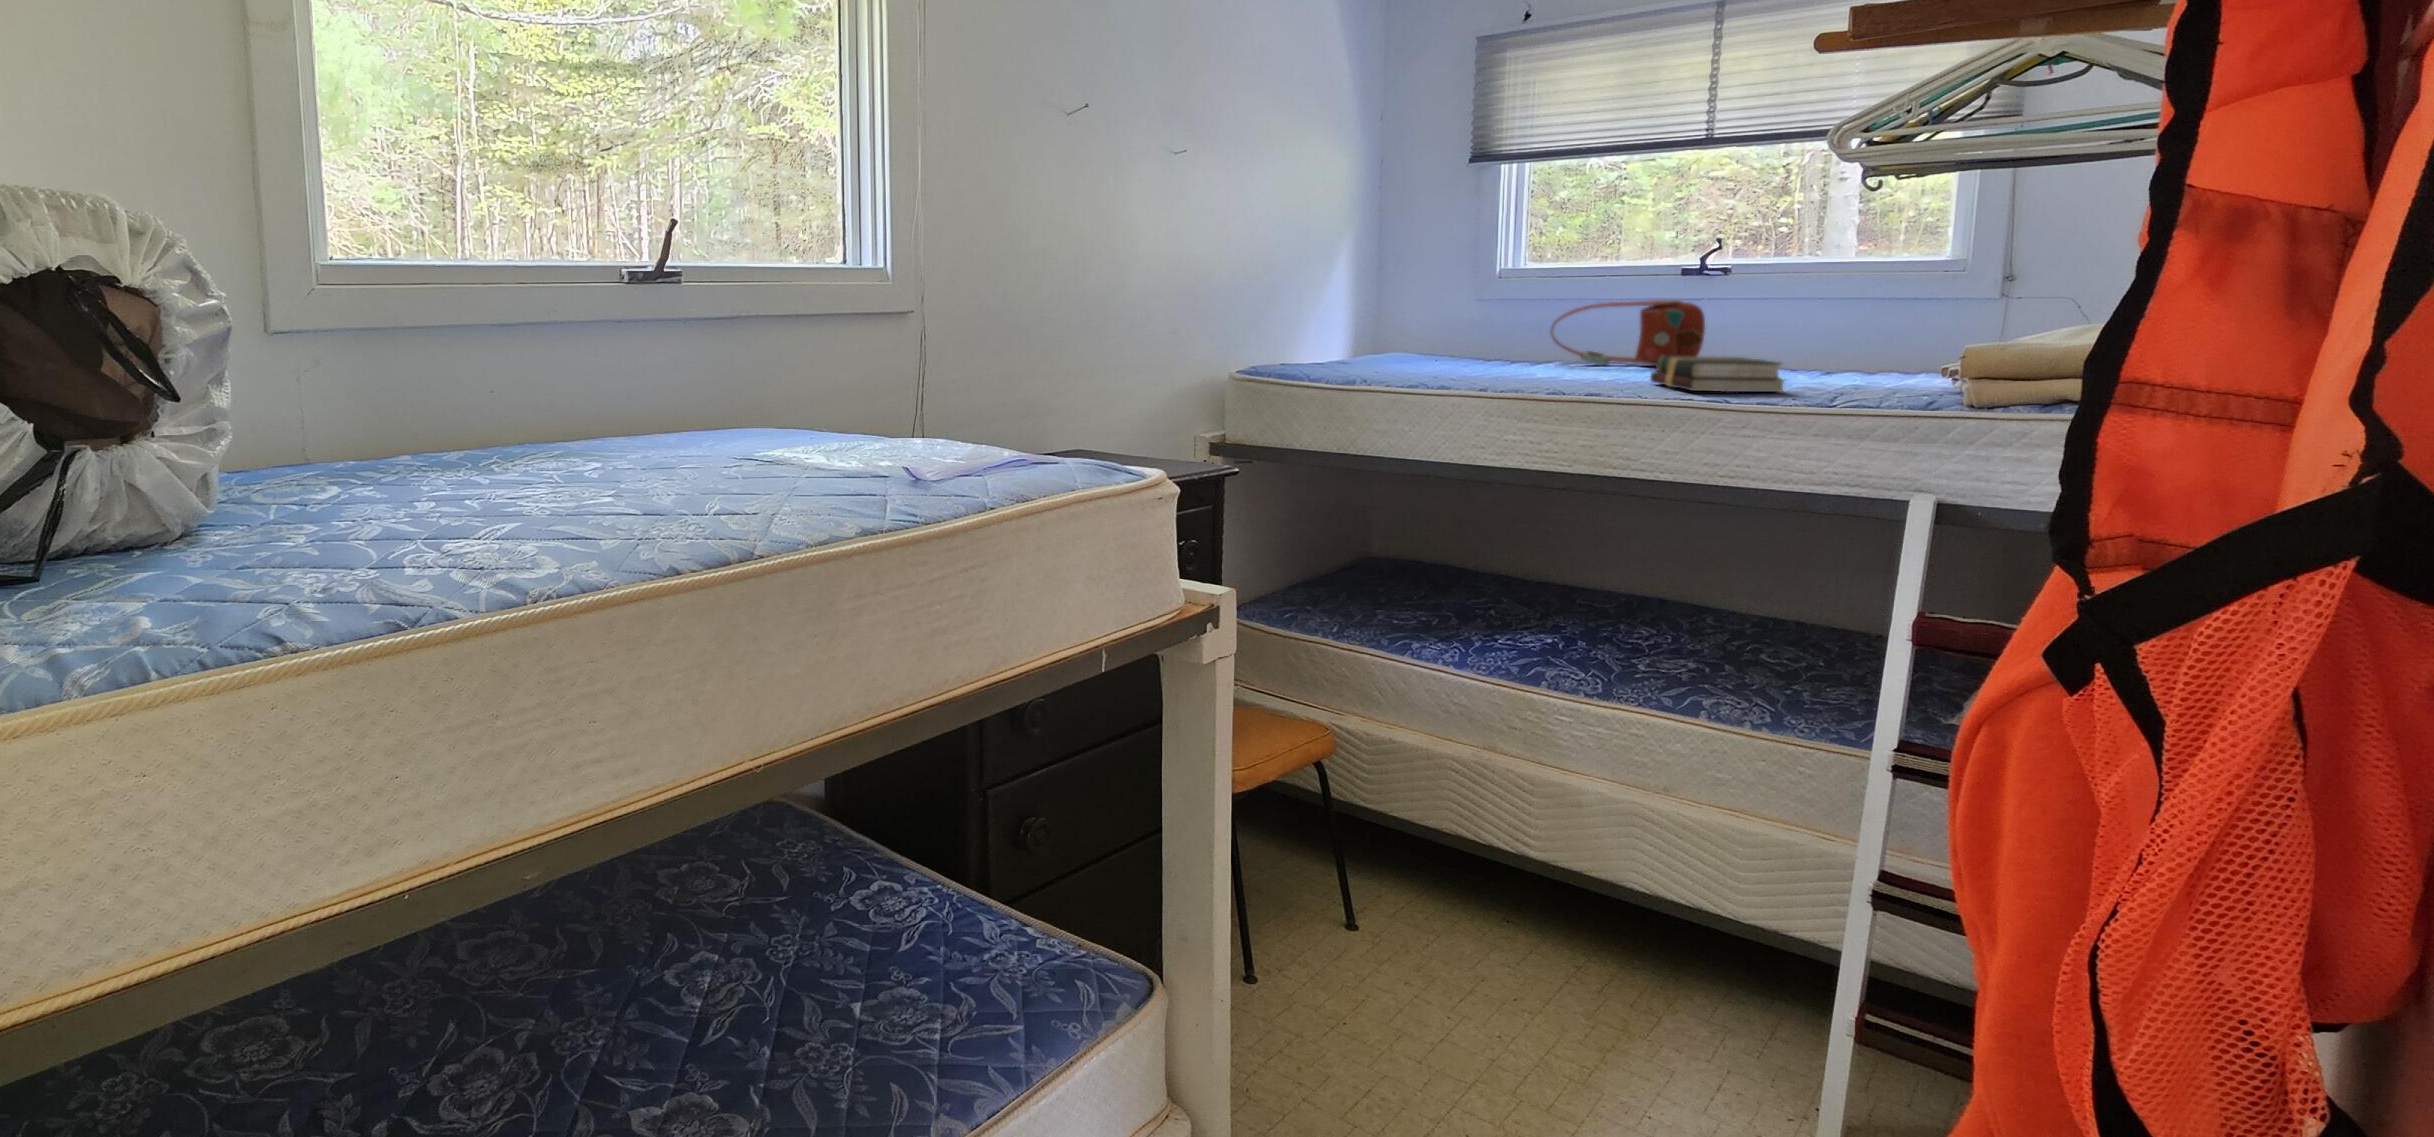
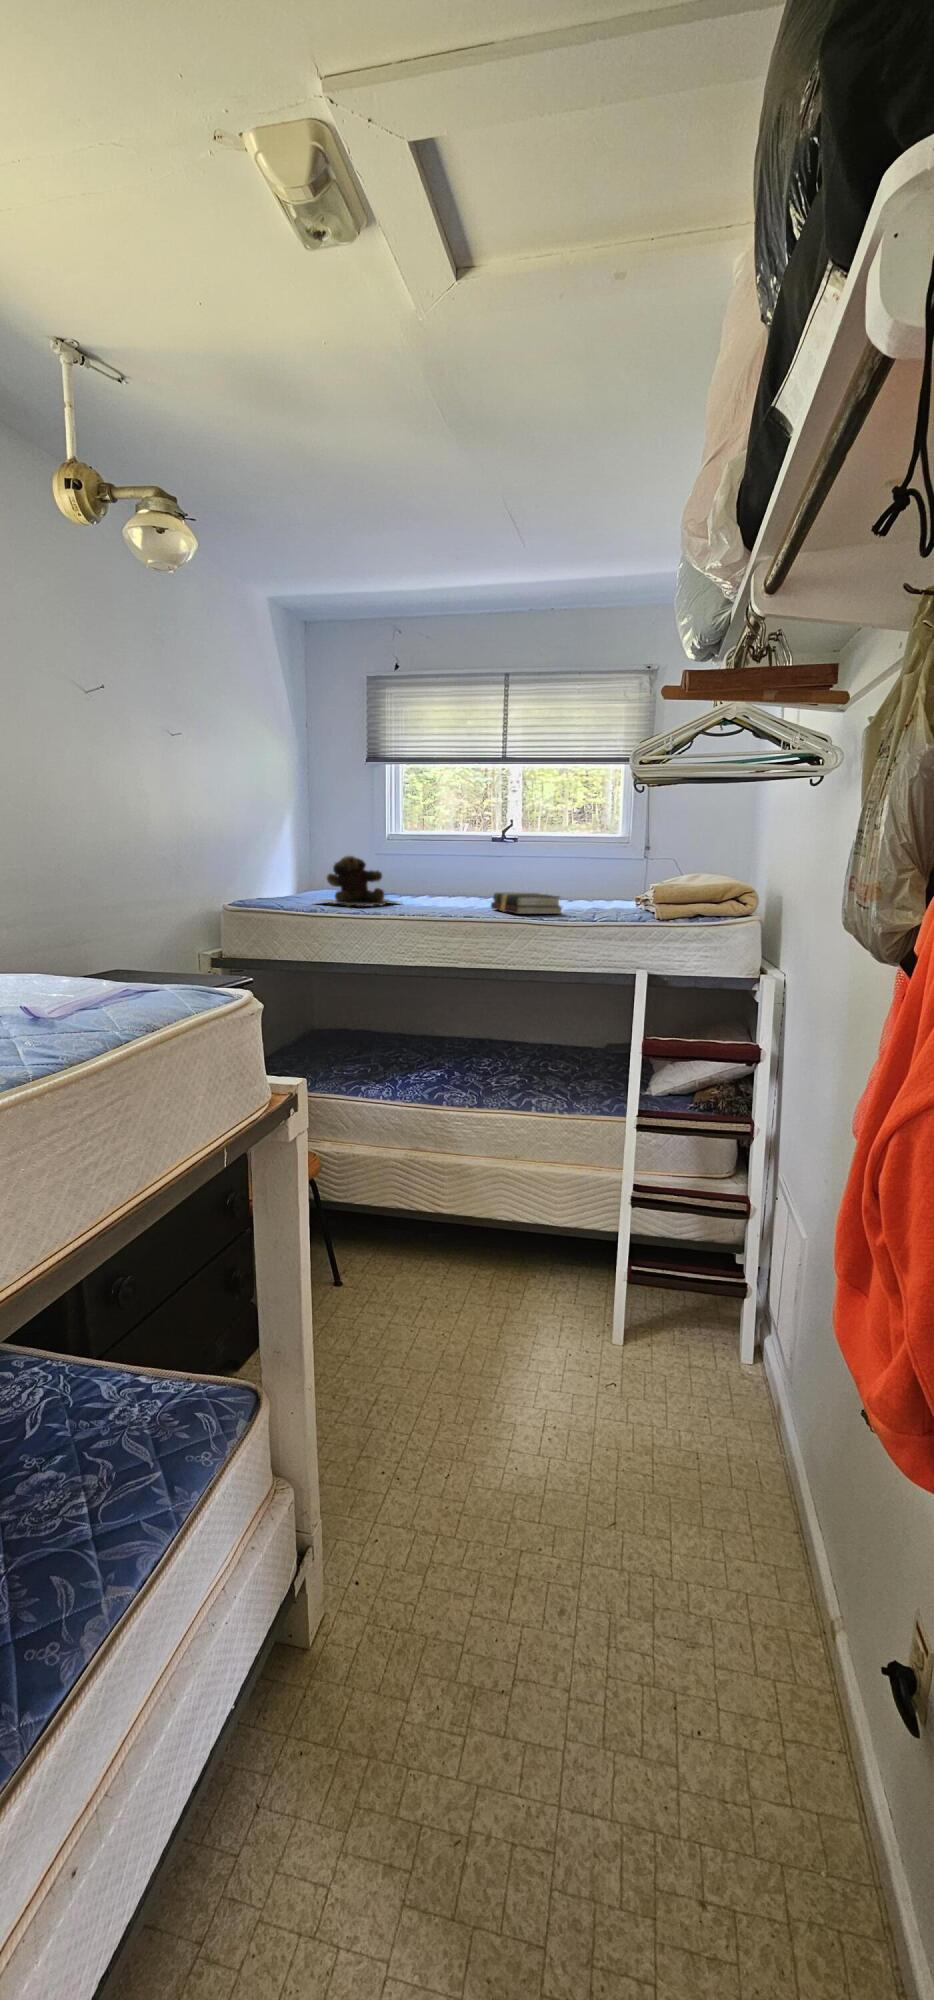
handbag: present [1550,299,1705,365] -> none [426,857,509,899]
teddy bear: none [1354,302,1504,376] -> present [317,856,398,906]

